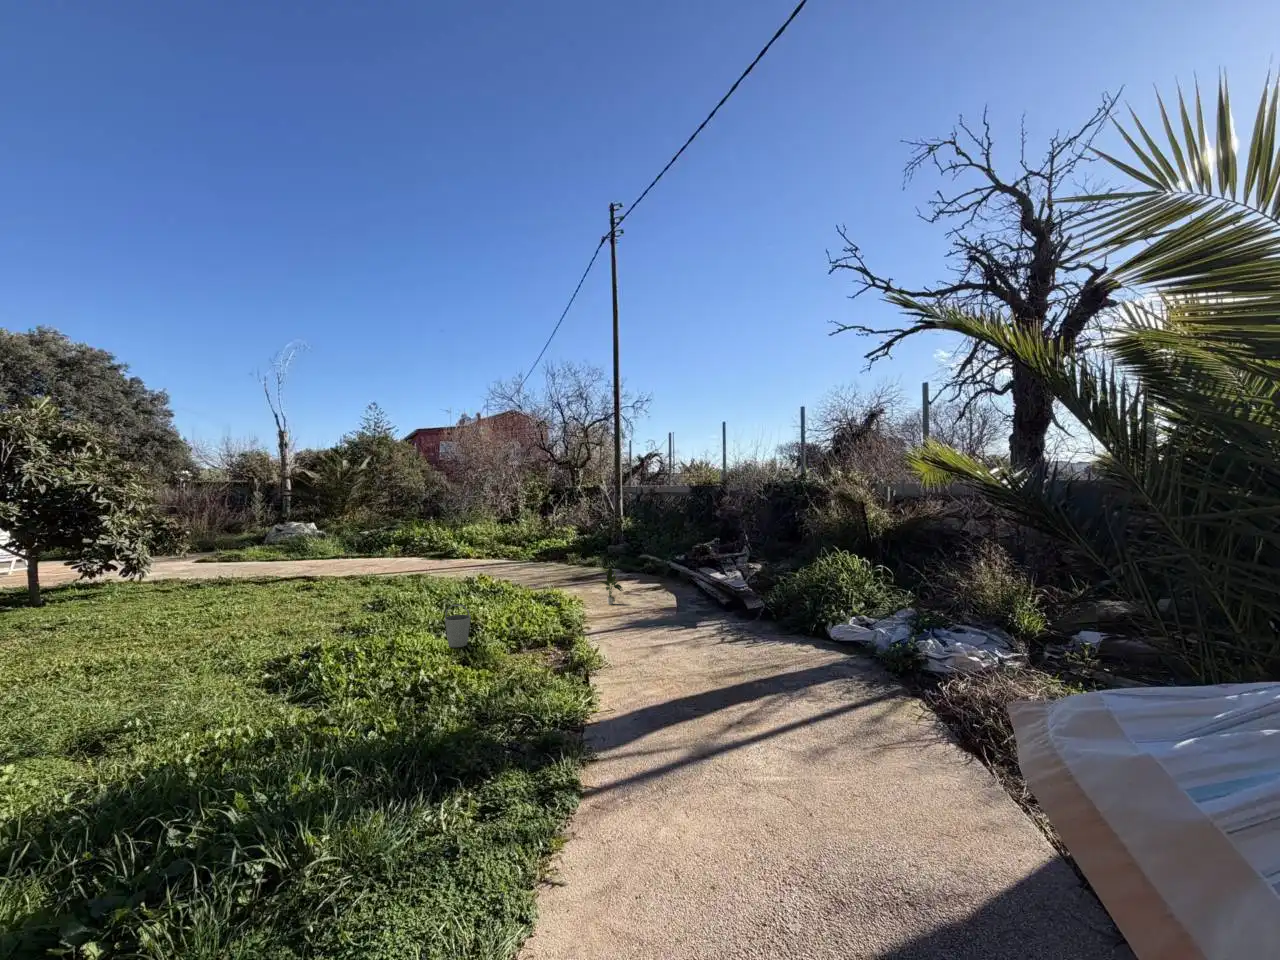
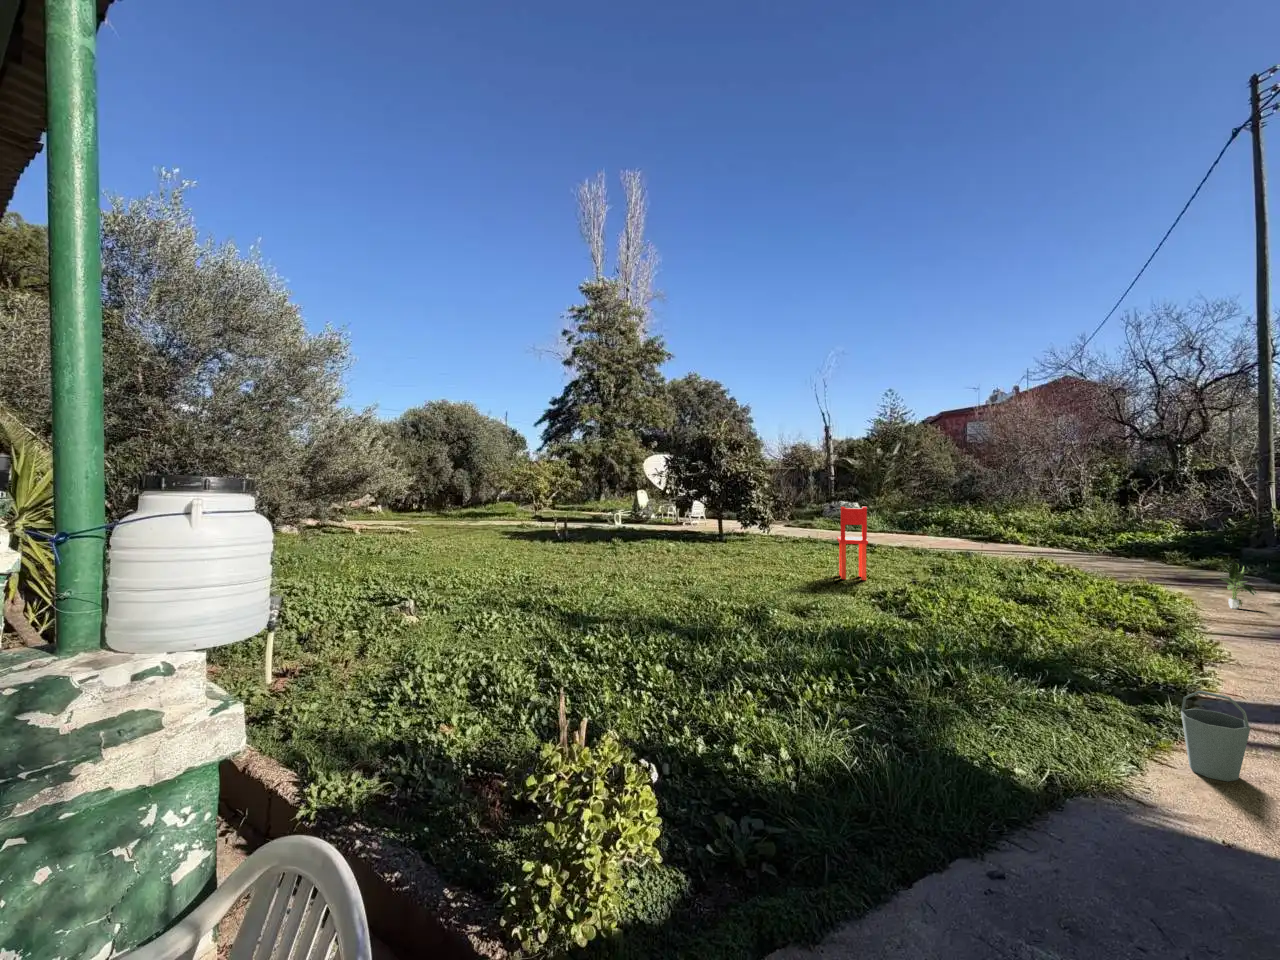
chair: none [250,546,290,639] -> present [837,506,868,580]
bucket: present [445,605,471,648] -> present [1181,691,1251,781]

